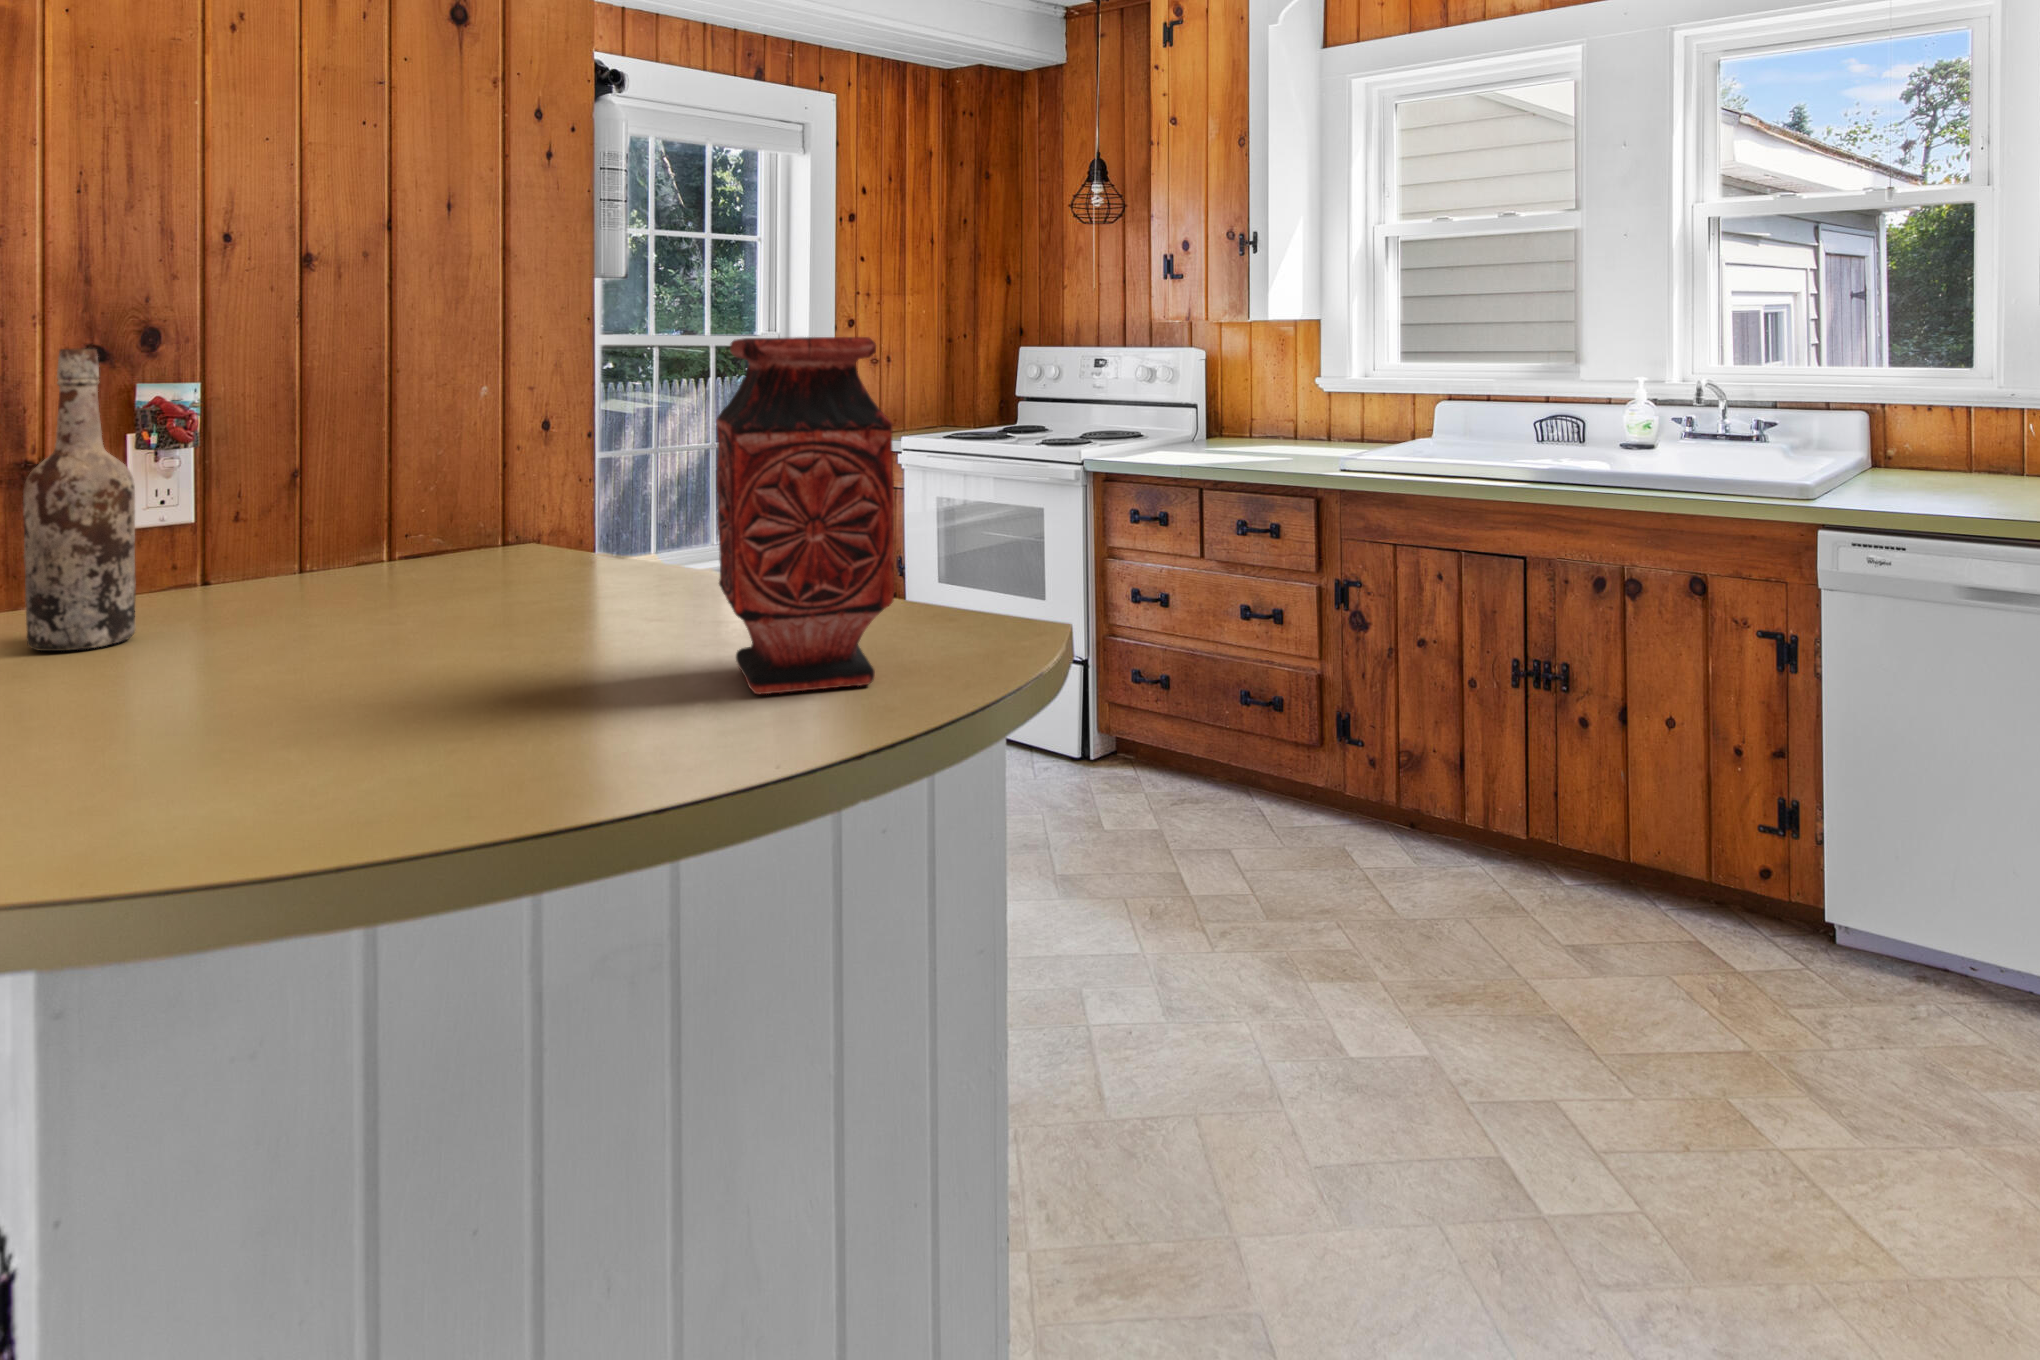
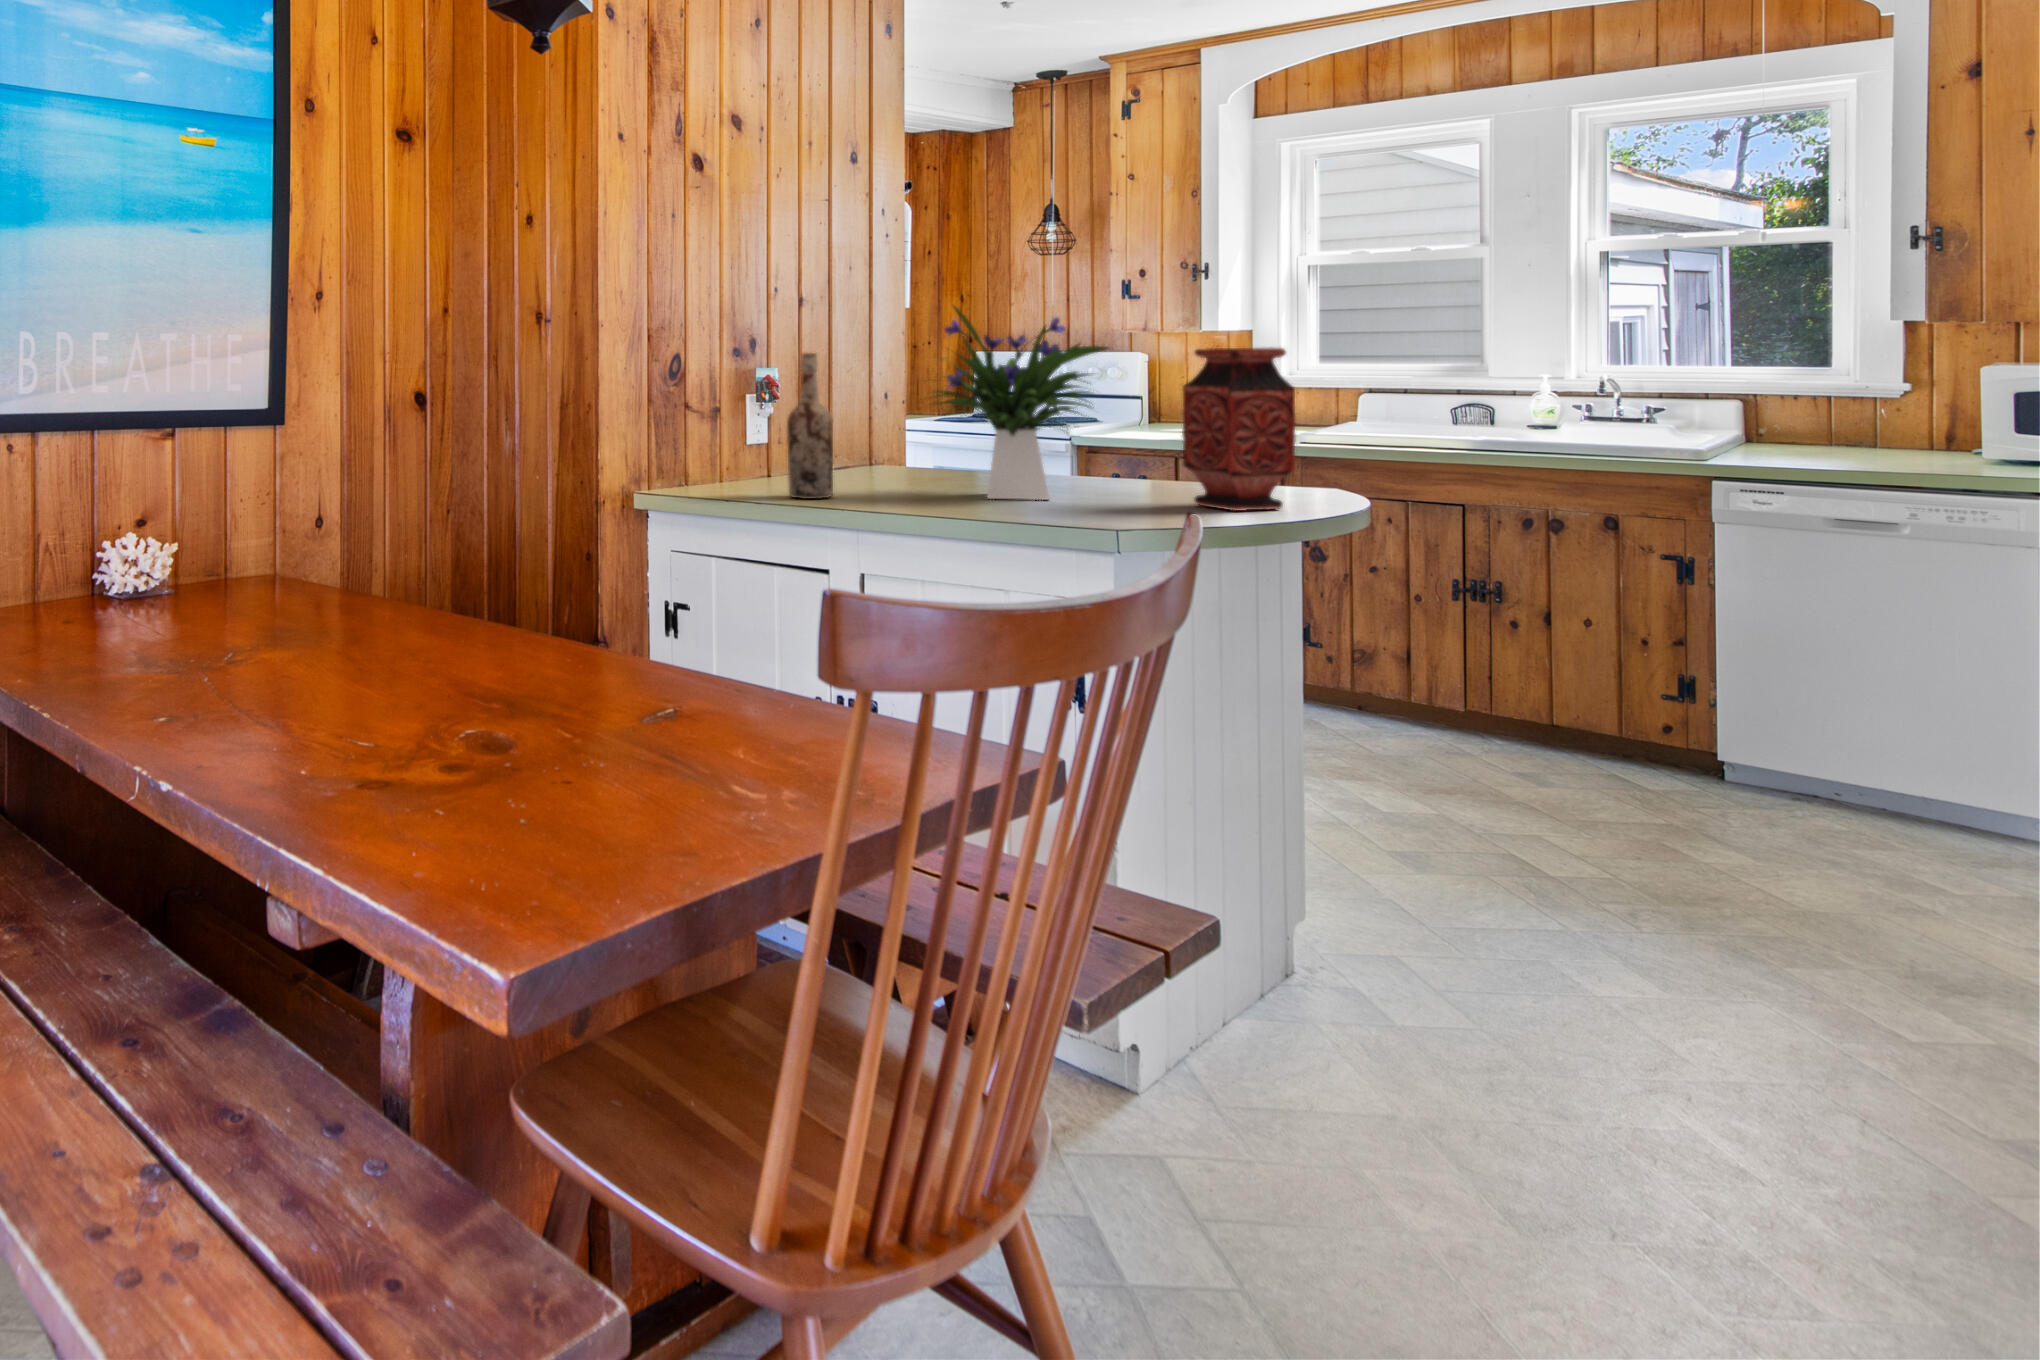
flower arrangement: none [235,249,664,650] -> present [936,306,1109,500]

